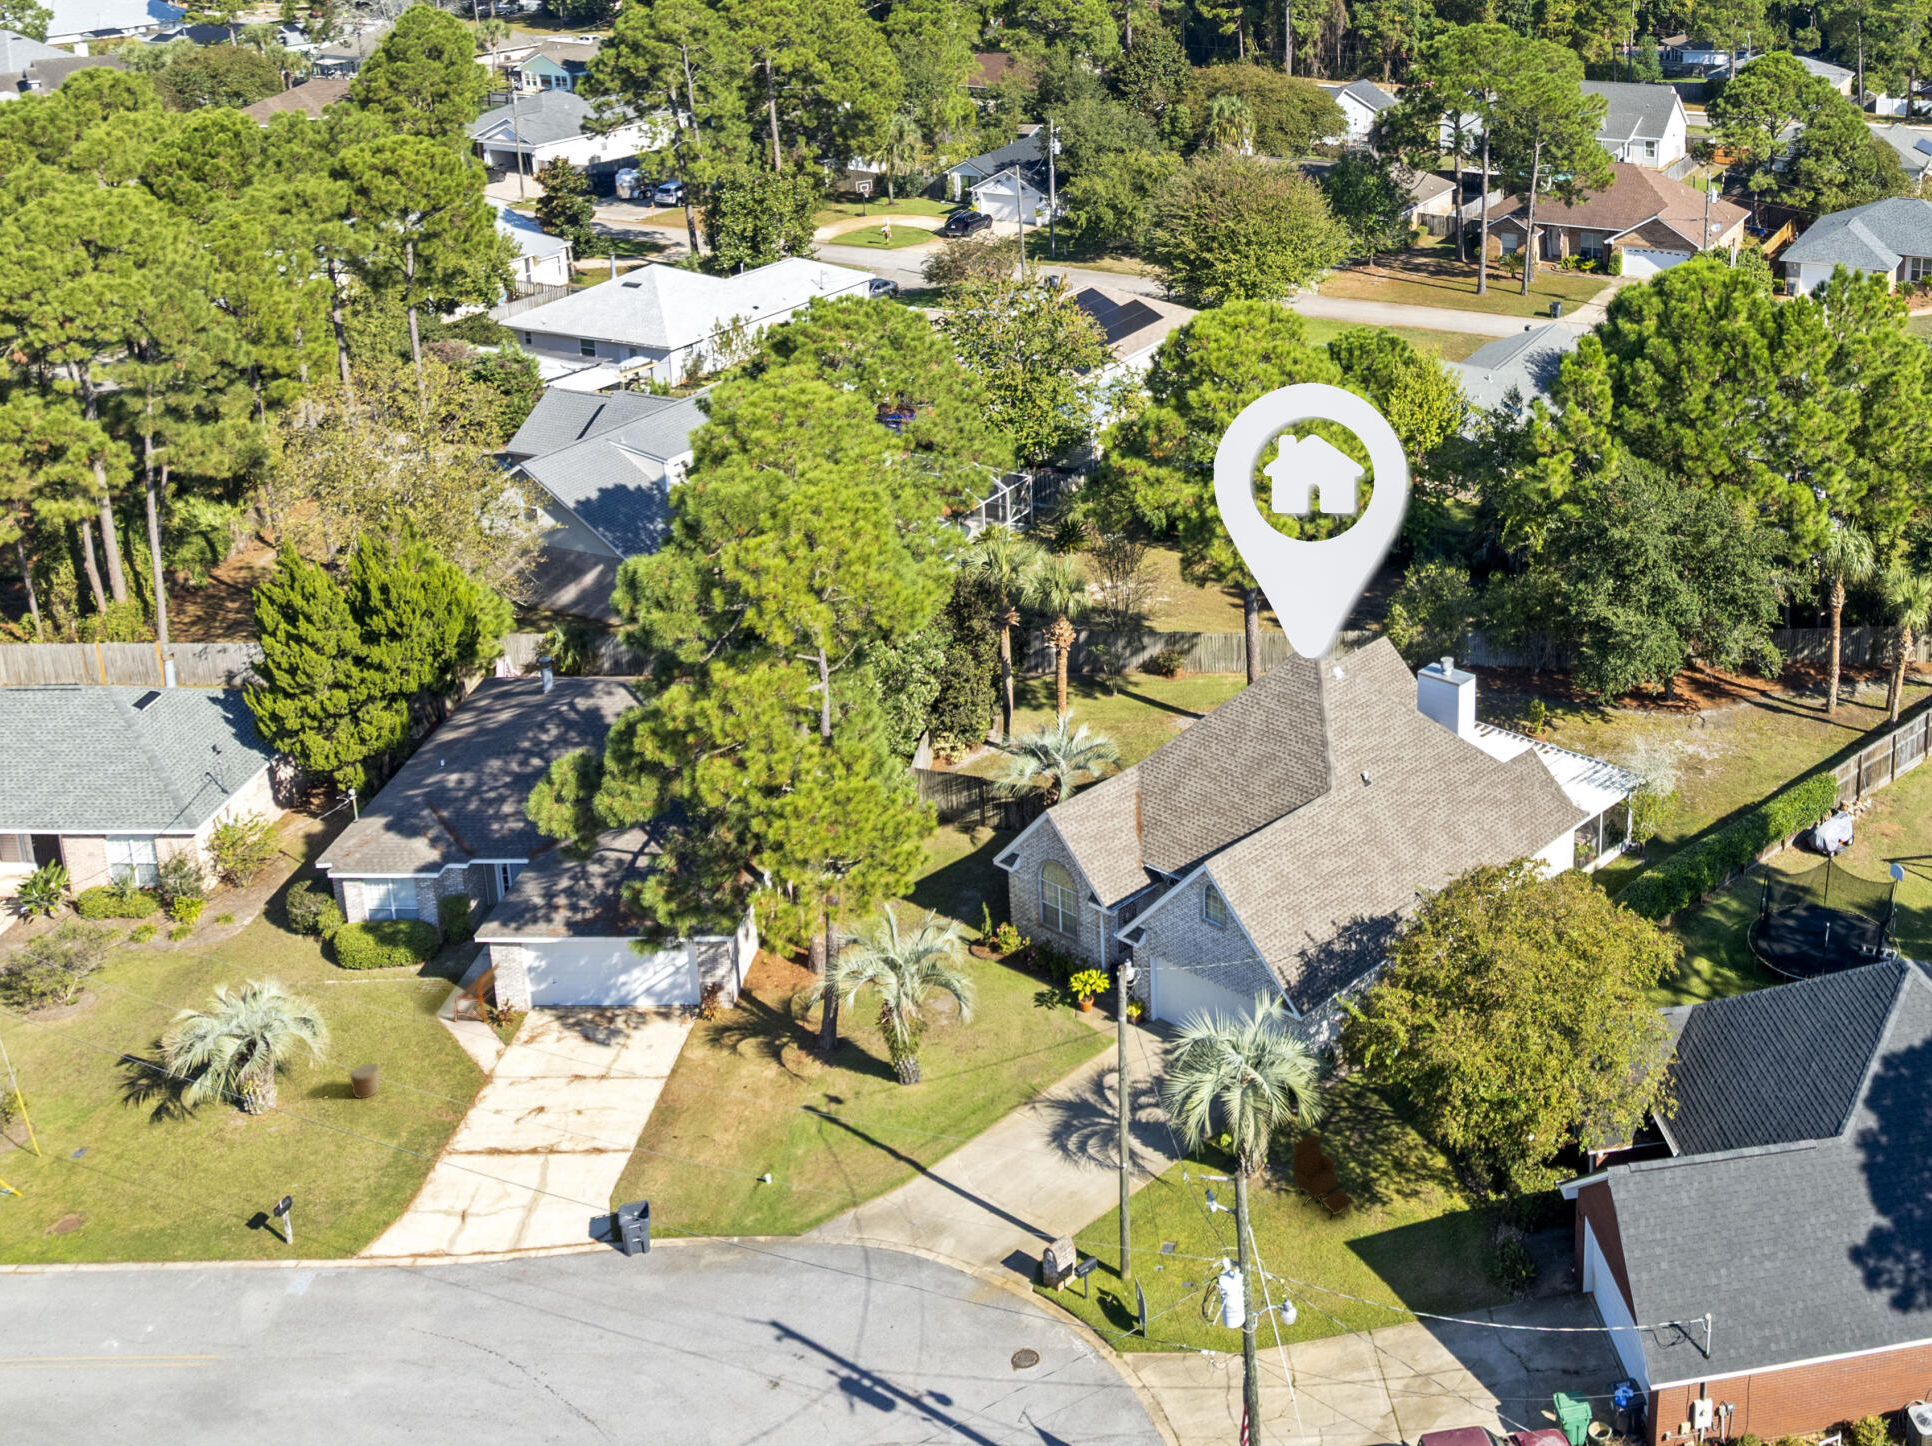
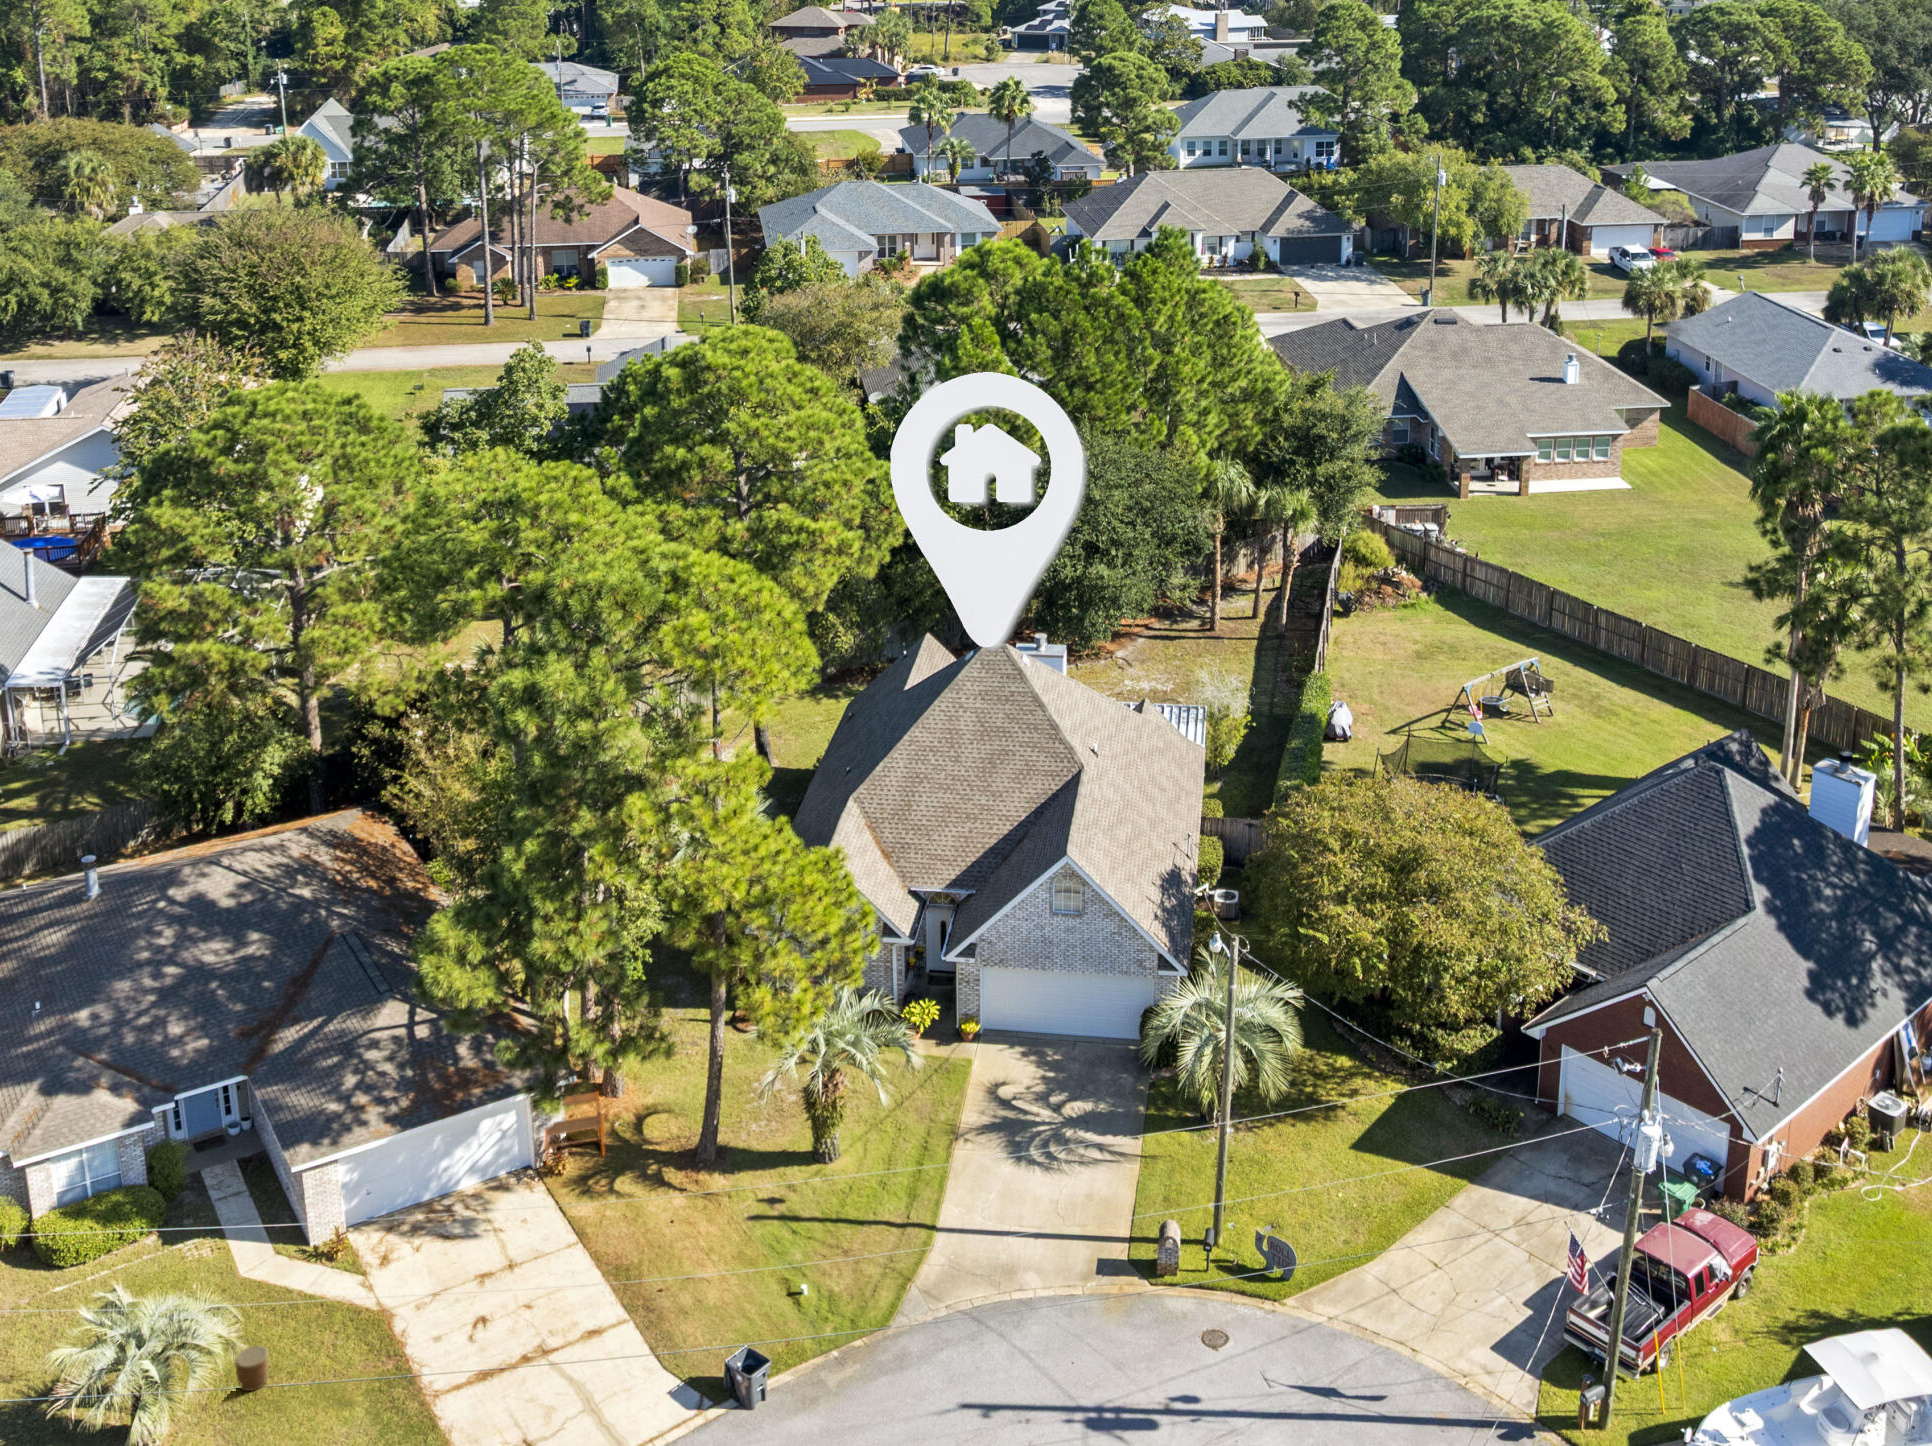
bench: present [454,963,499,1022] -> present [545,1091,605,1164]
lounge chair: present [1293,1133,1351,1214] -> none [1272,1066,1332,1138]

